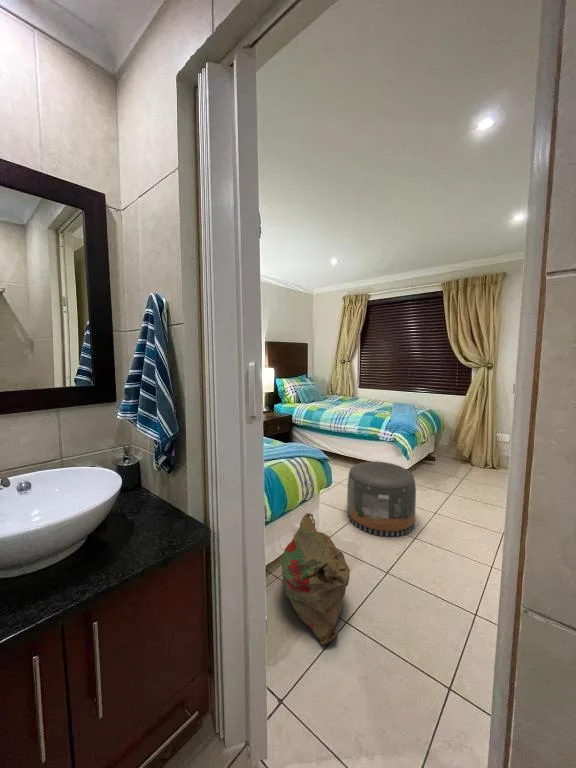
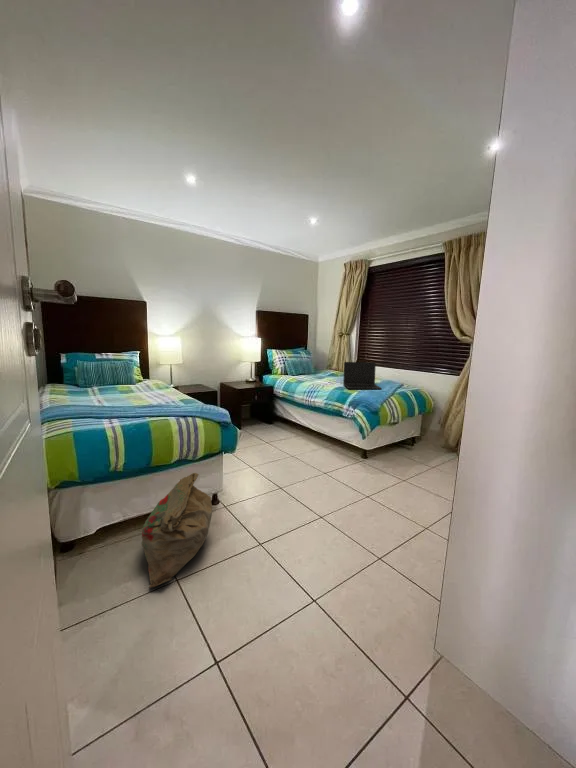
laptop: none [367,388,406,414] -> present [343,362,381,389]
pouf: present [347,461,416,537] -> none [272,434,341,510]

